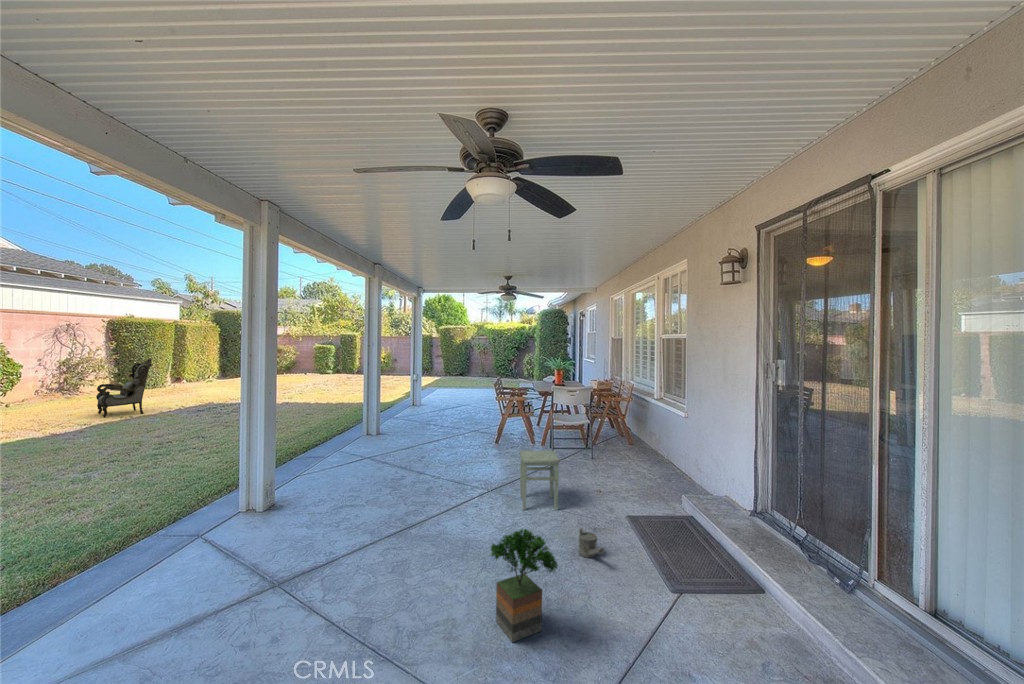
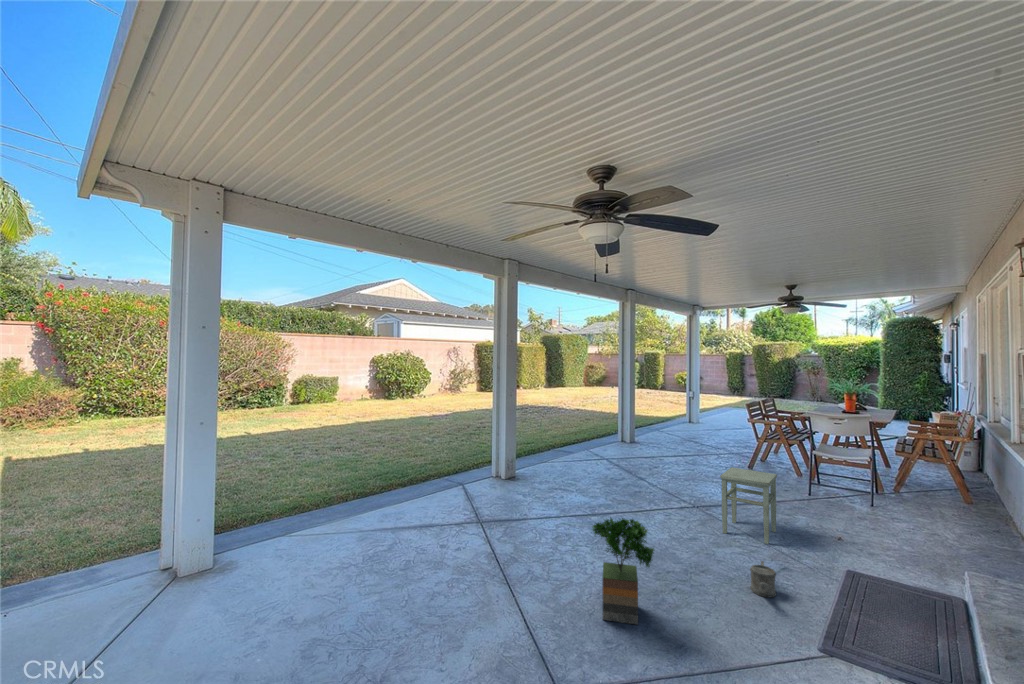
armchair: present [96,358,152,418] -> none [461,369,490,409]

